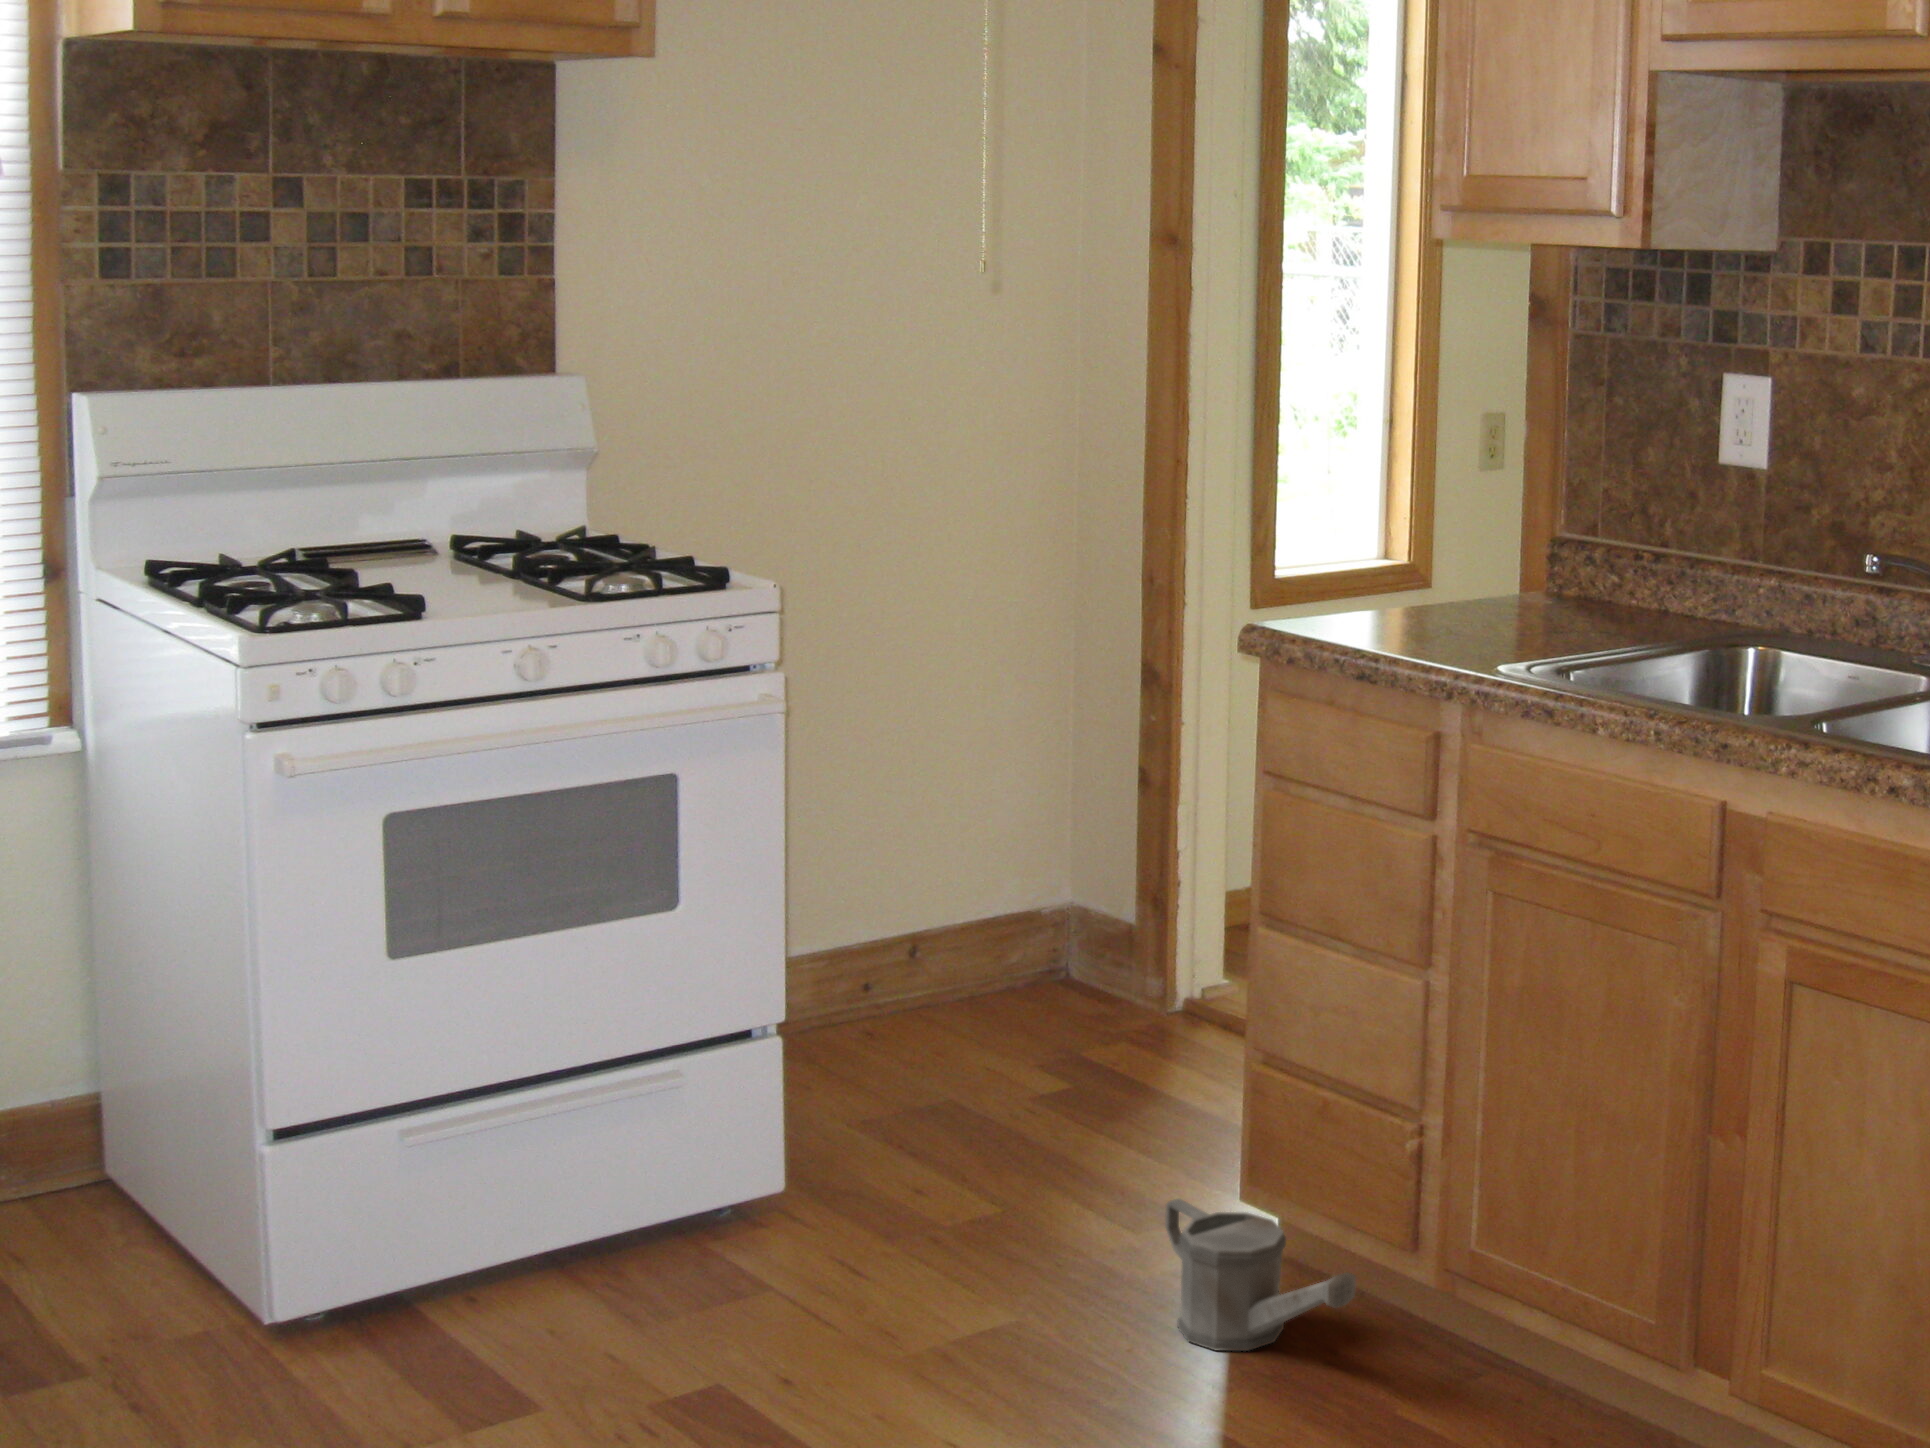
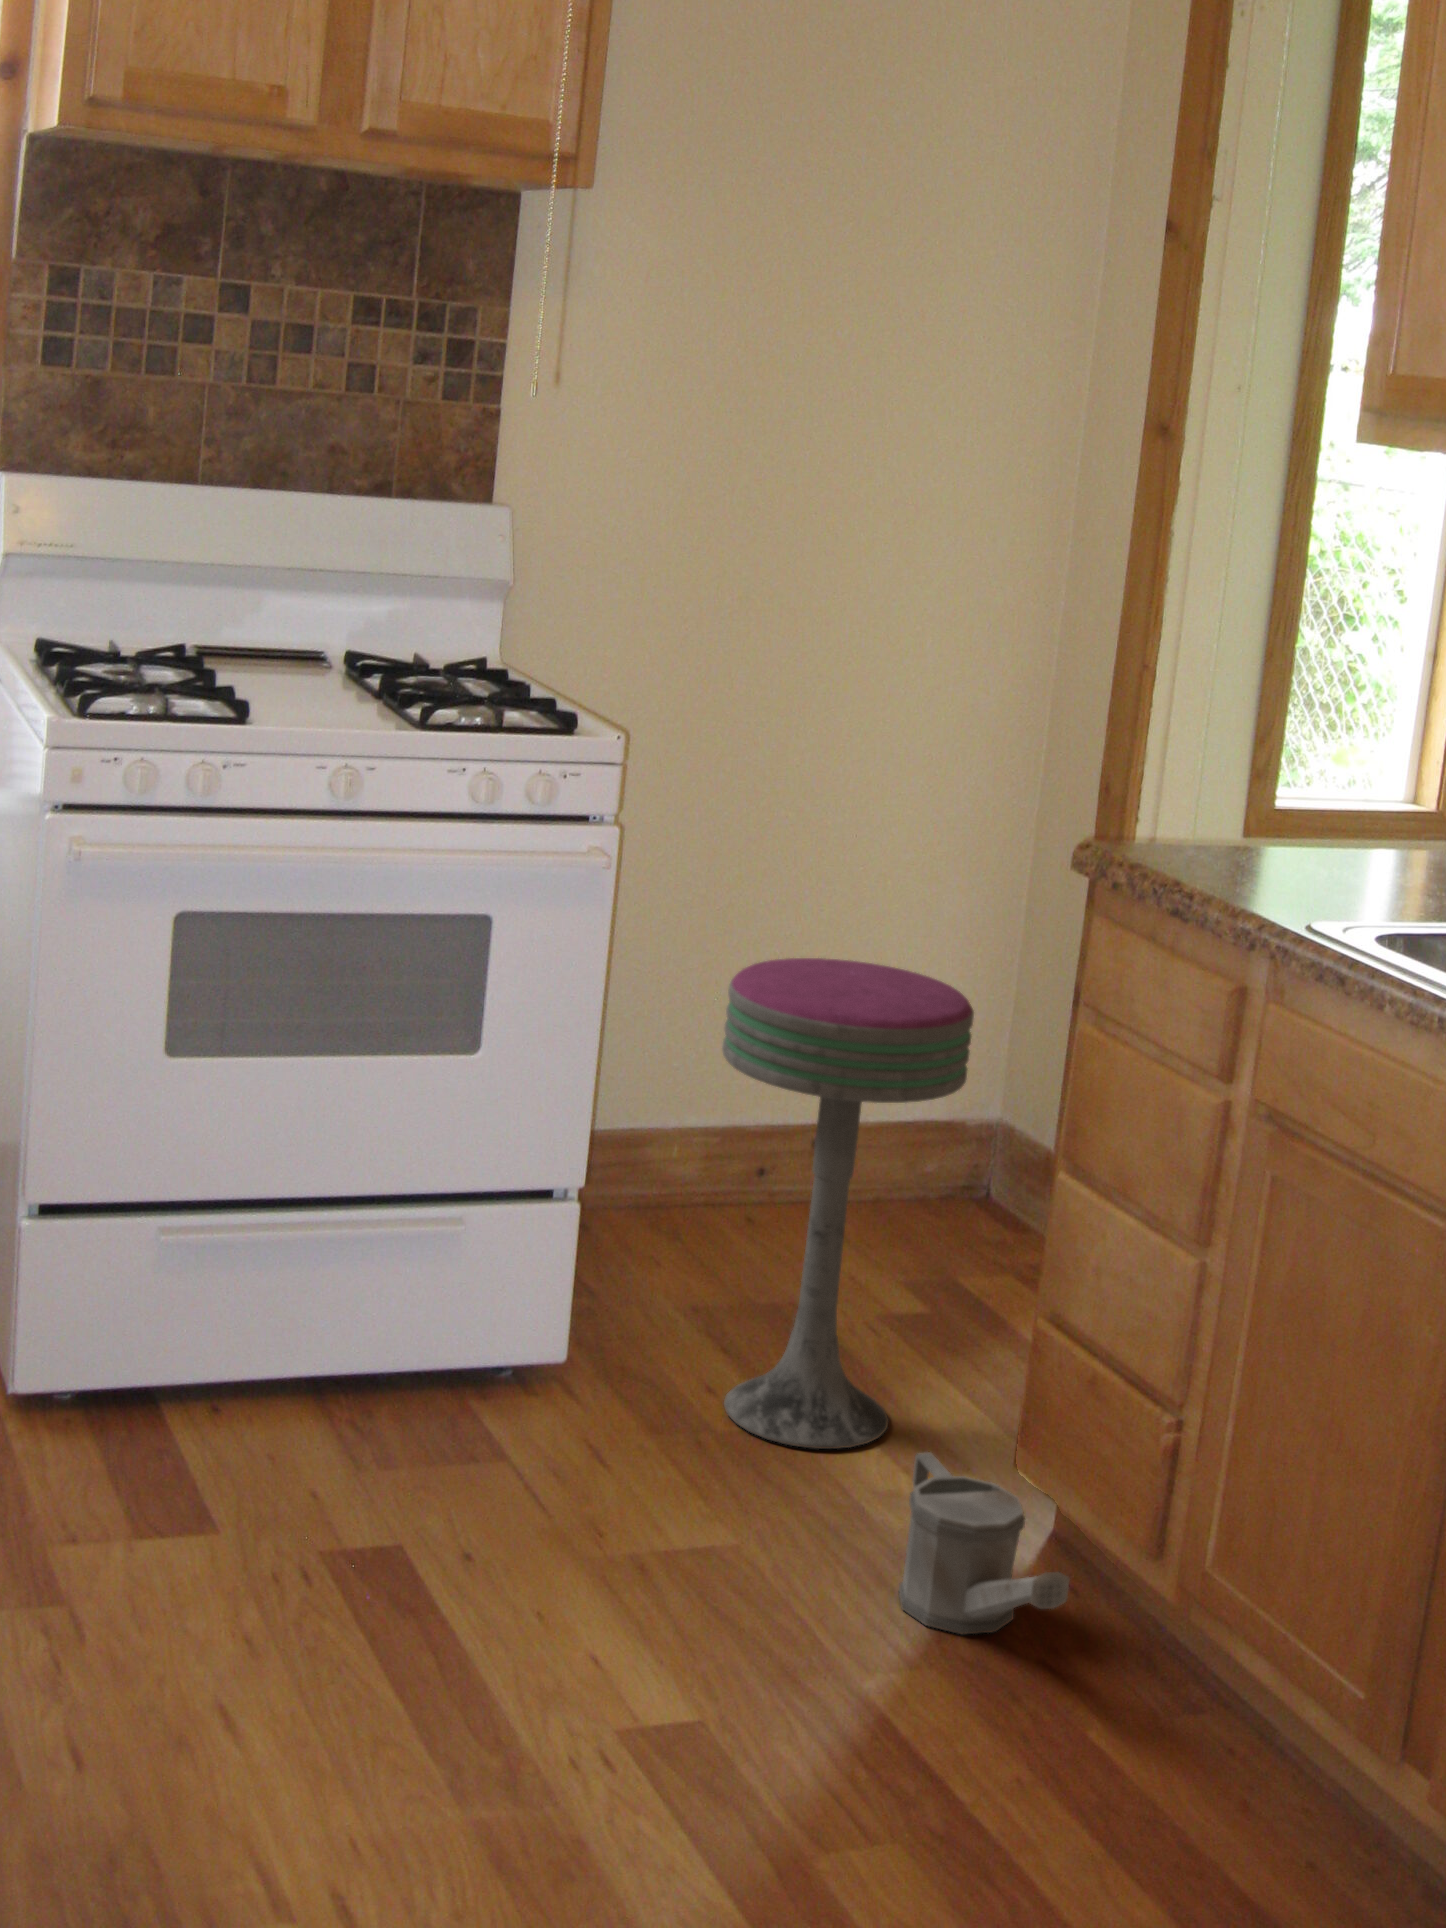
bar stool: none [906,767,1138,1224] -> present [722,958,974,1449]

